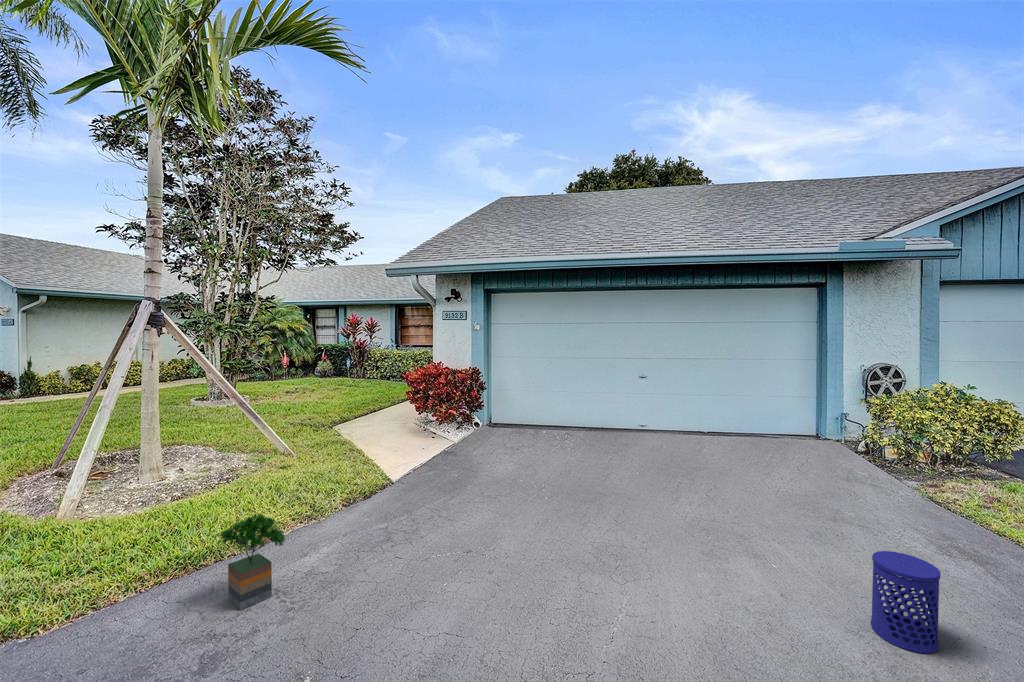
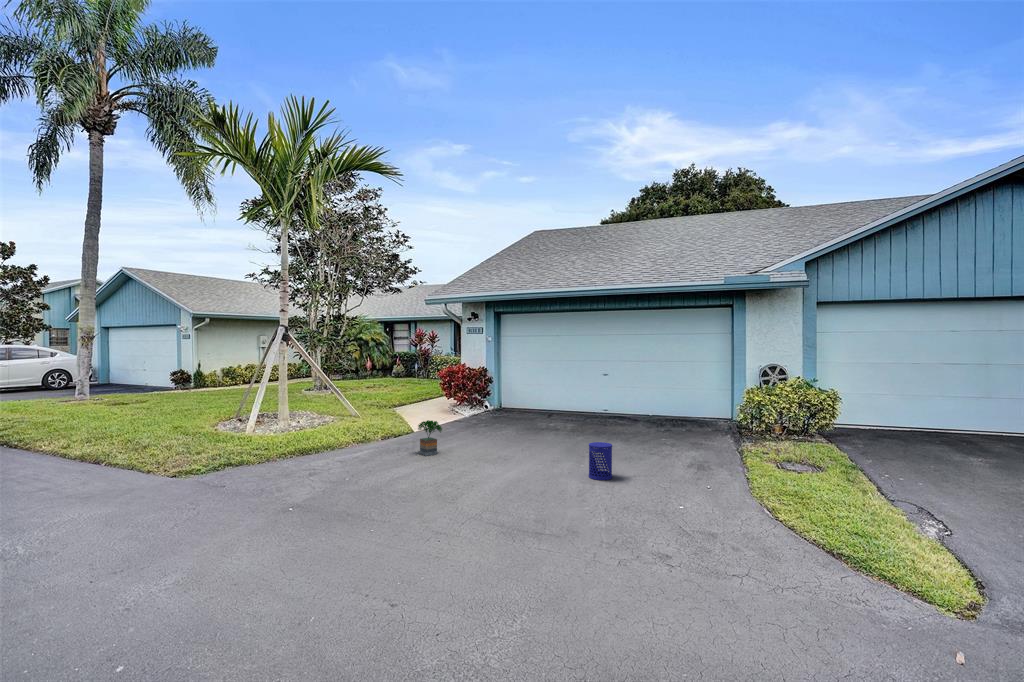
potted tree: present [220,514,285,610] -> present [418,420,442,456]

